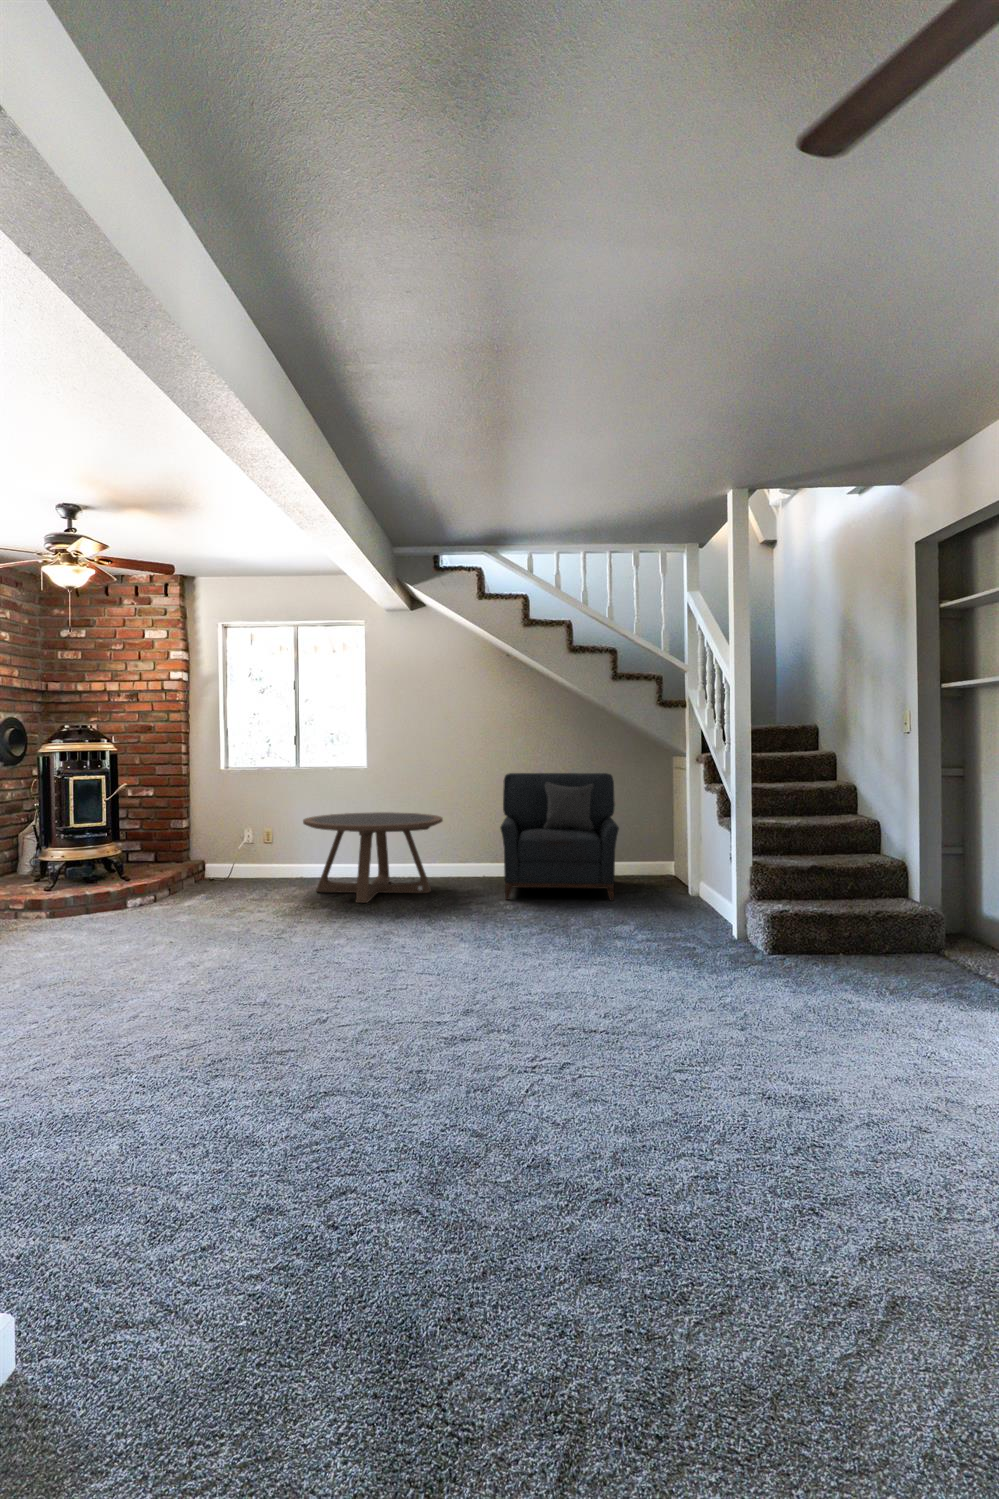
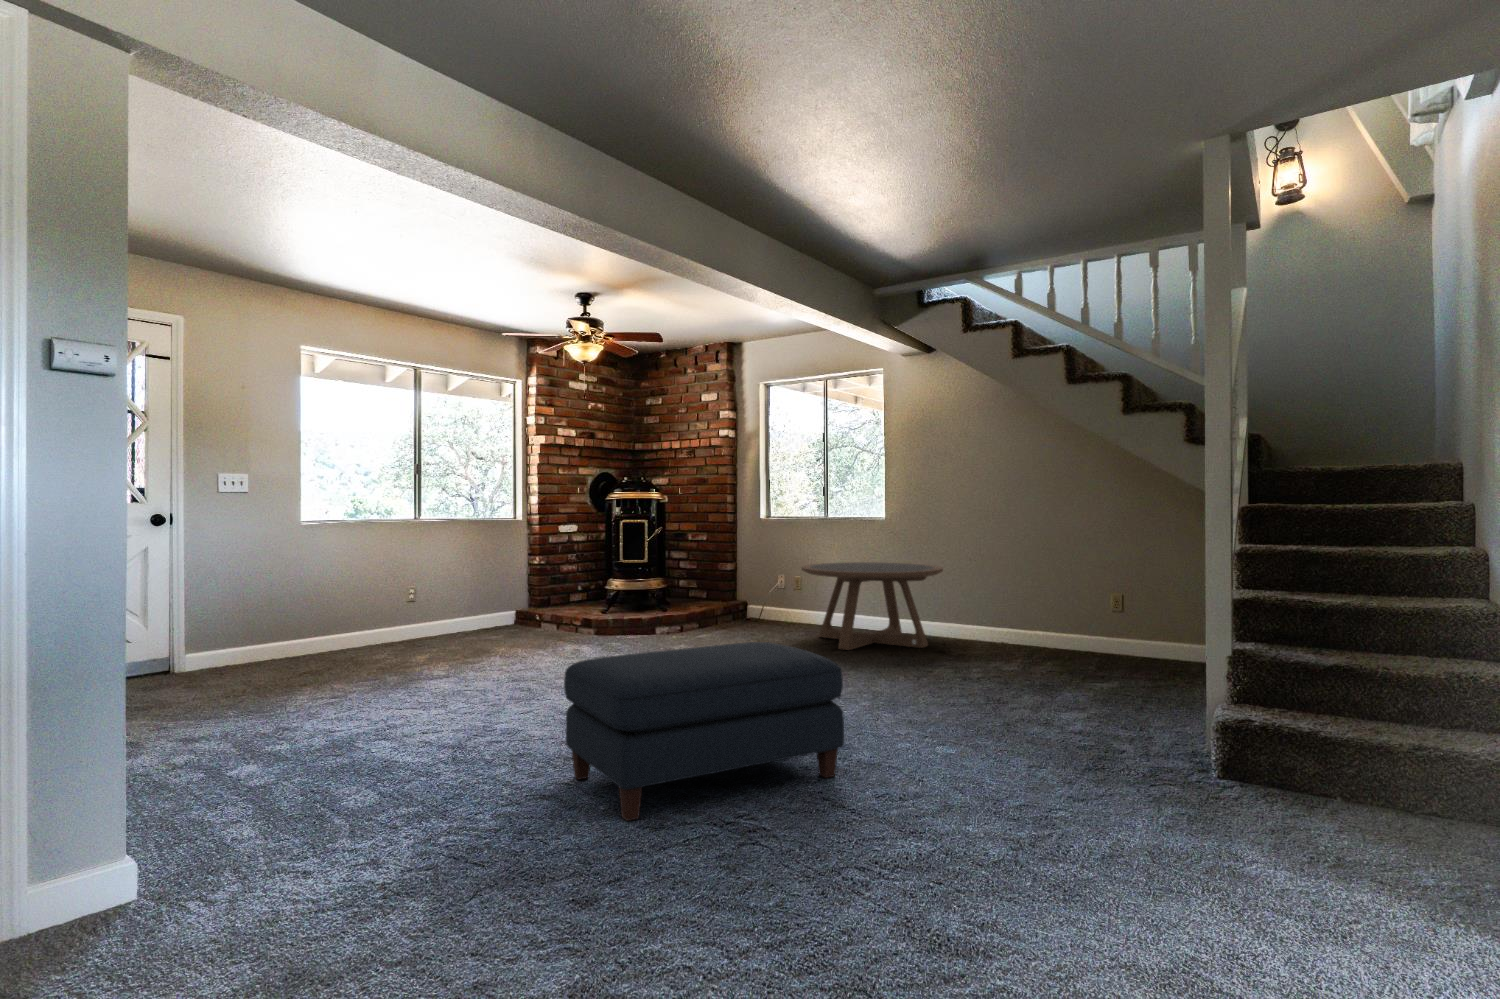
armchair: present [500,773,619,901] -> none [987,523,1157,676]
ottoman: none [306,908,559,1113] -> present [564,642,844,821]

